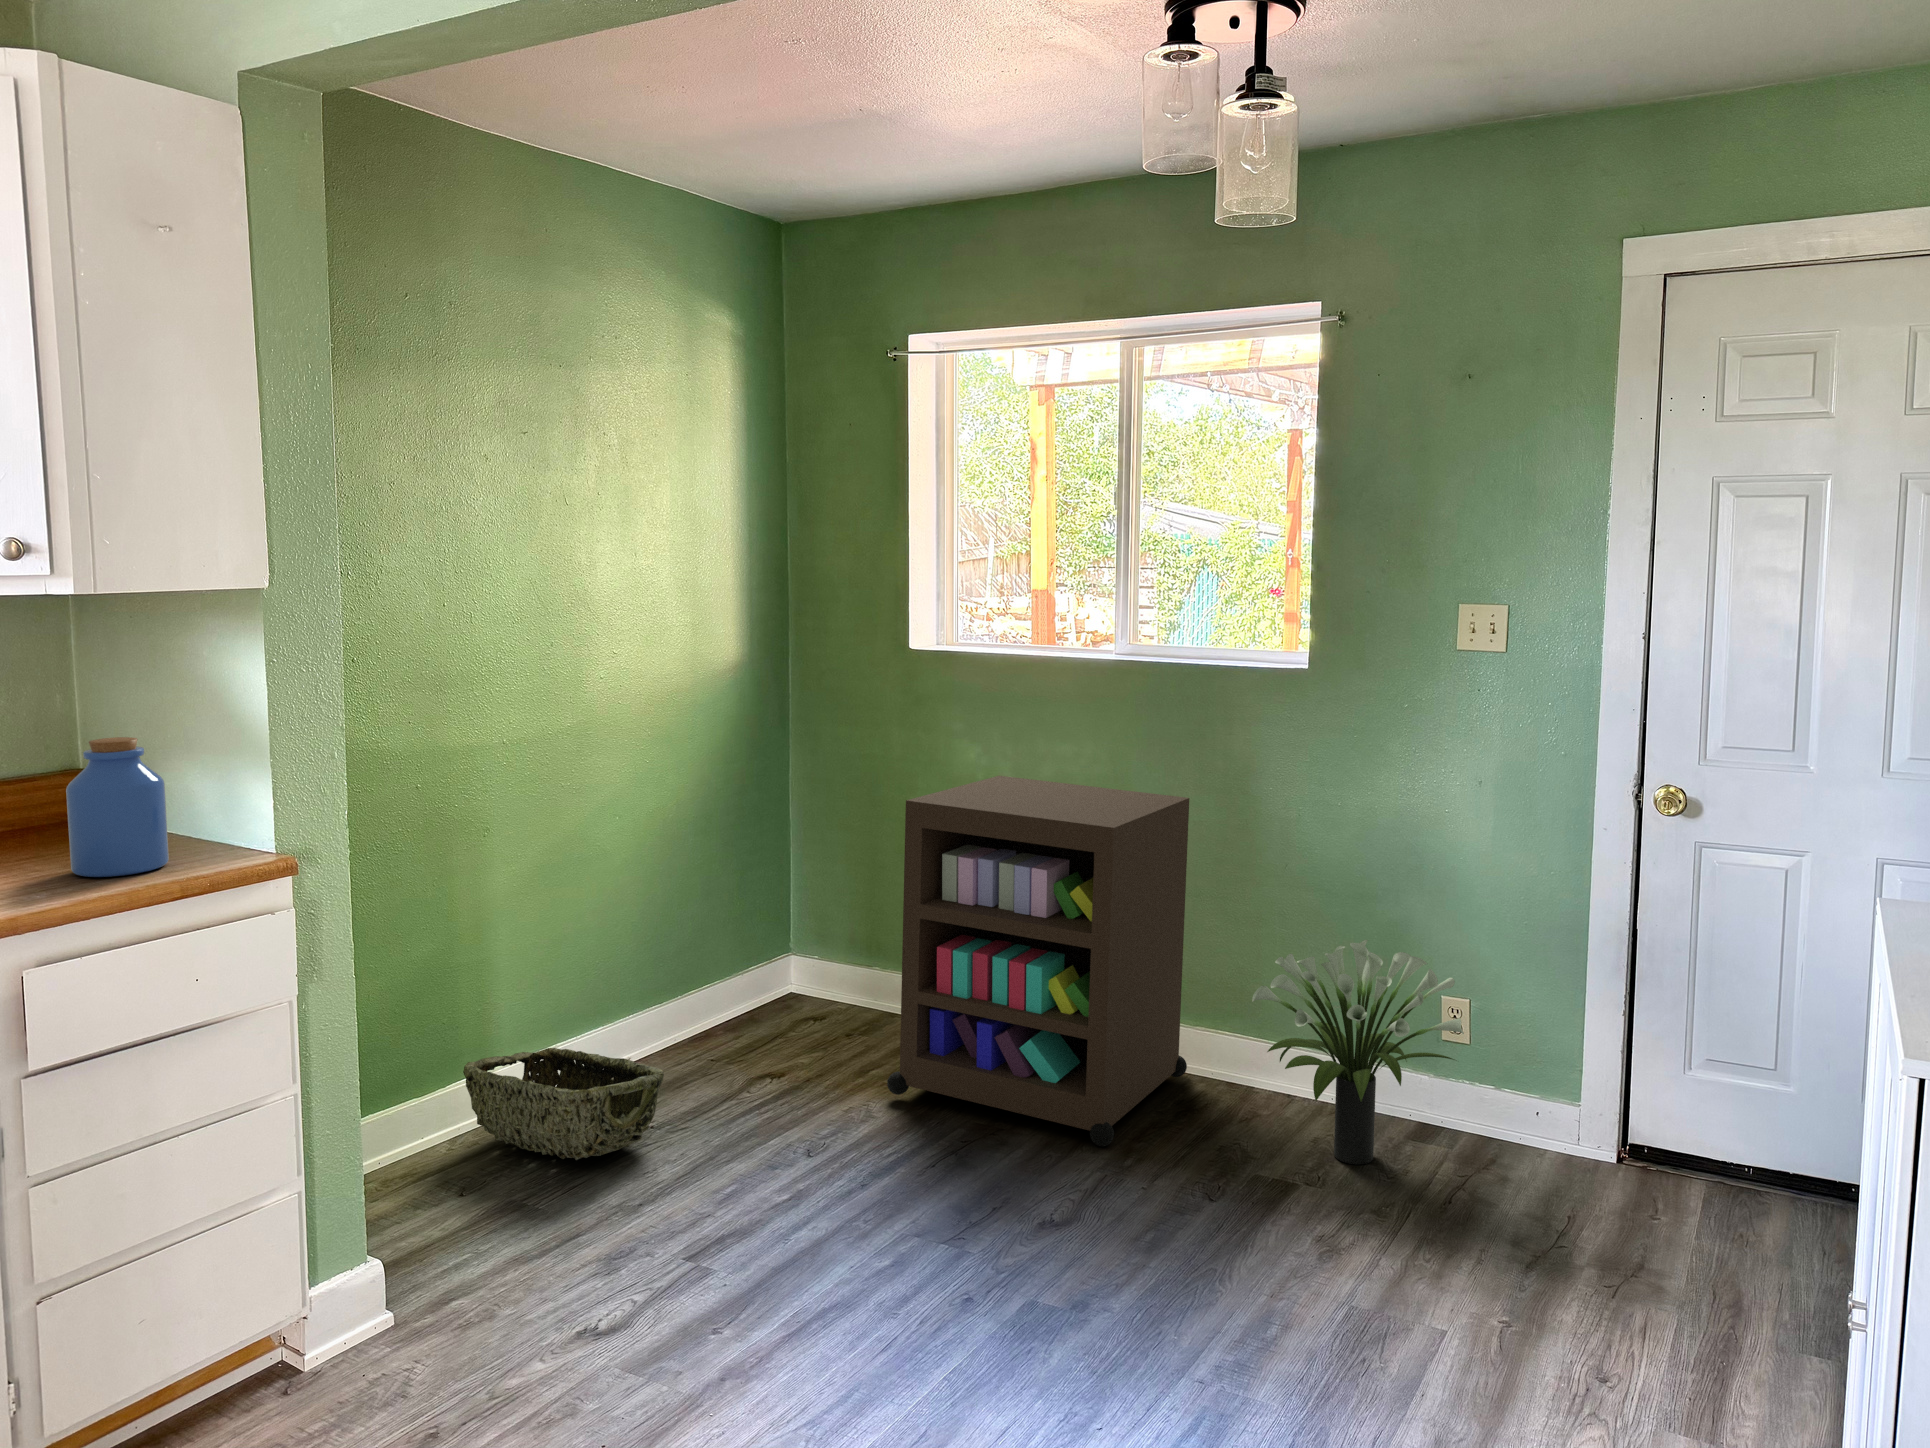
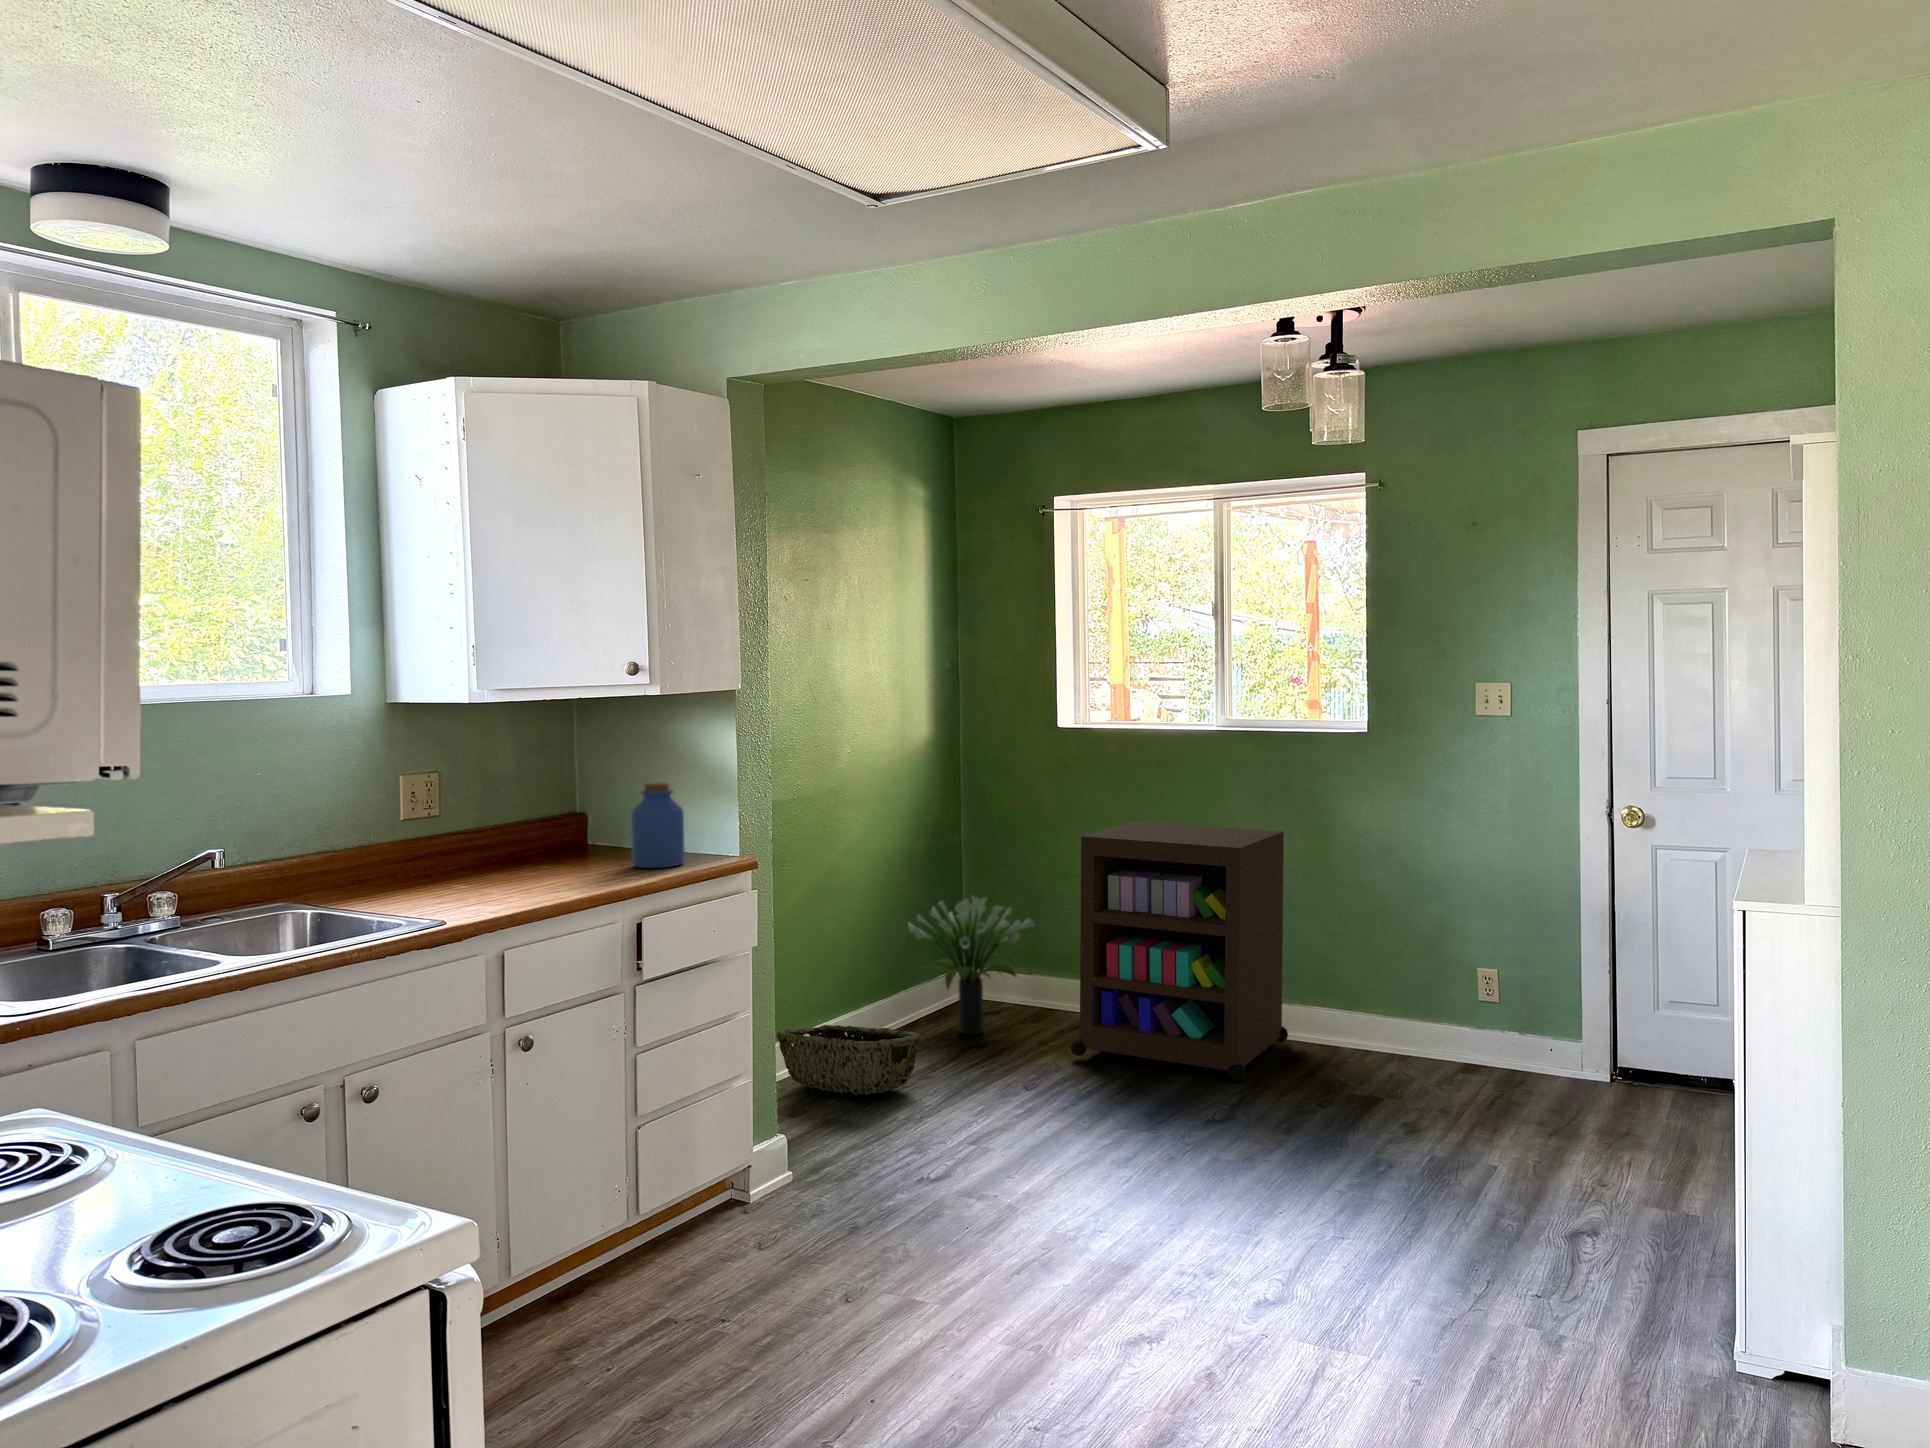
potted plant: present [1252,940,1464,1164] -> present [908,896,1035,1035]

